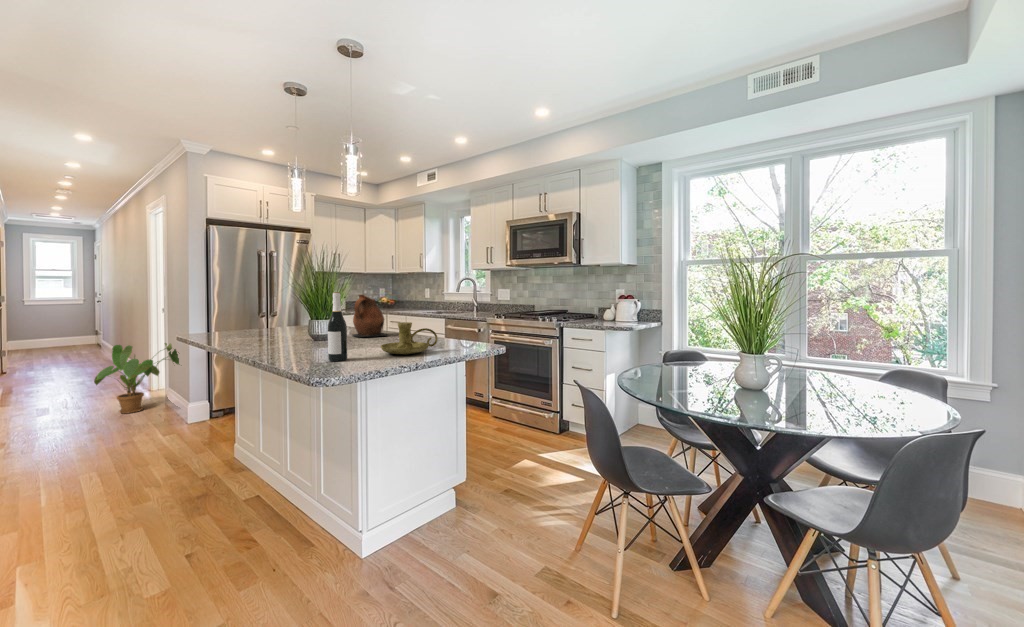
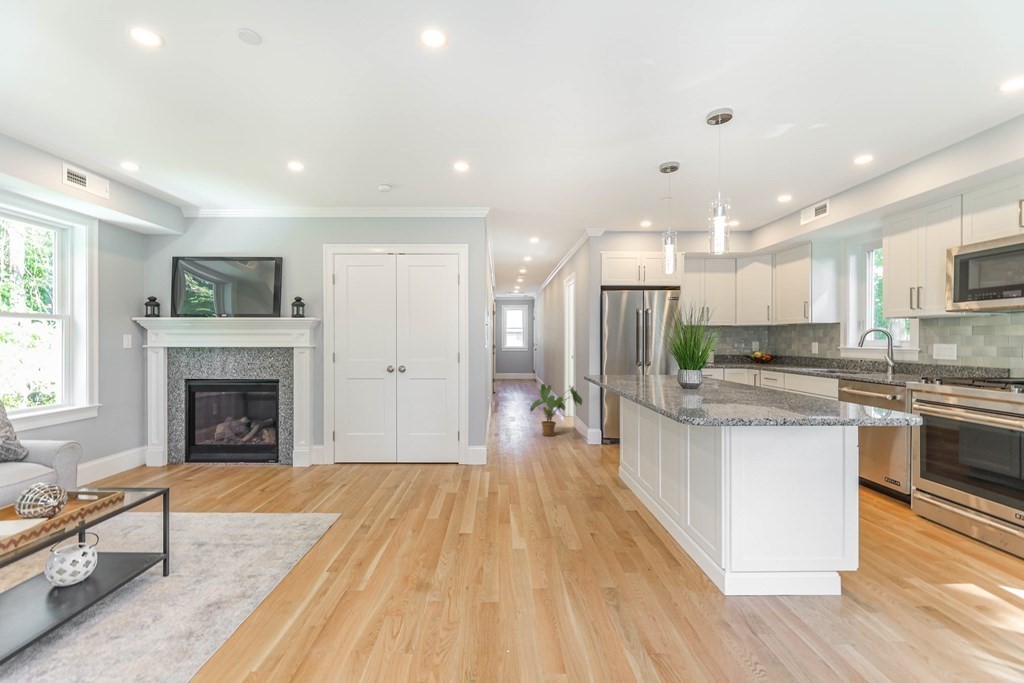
wine bottle: present [328,292,347,361] -> none [695,344,712,407]
ceramic pitcher: present [352,295,388,337] -> none [716,347,759,392]
candle holder: present [381,322,438,354] -> none [746,375,814,409]

